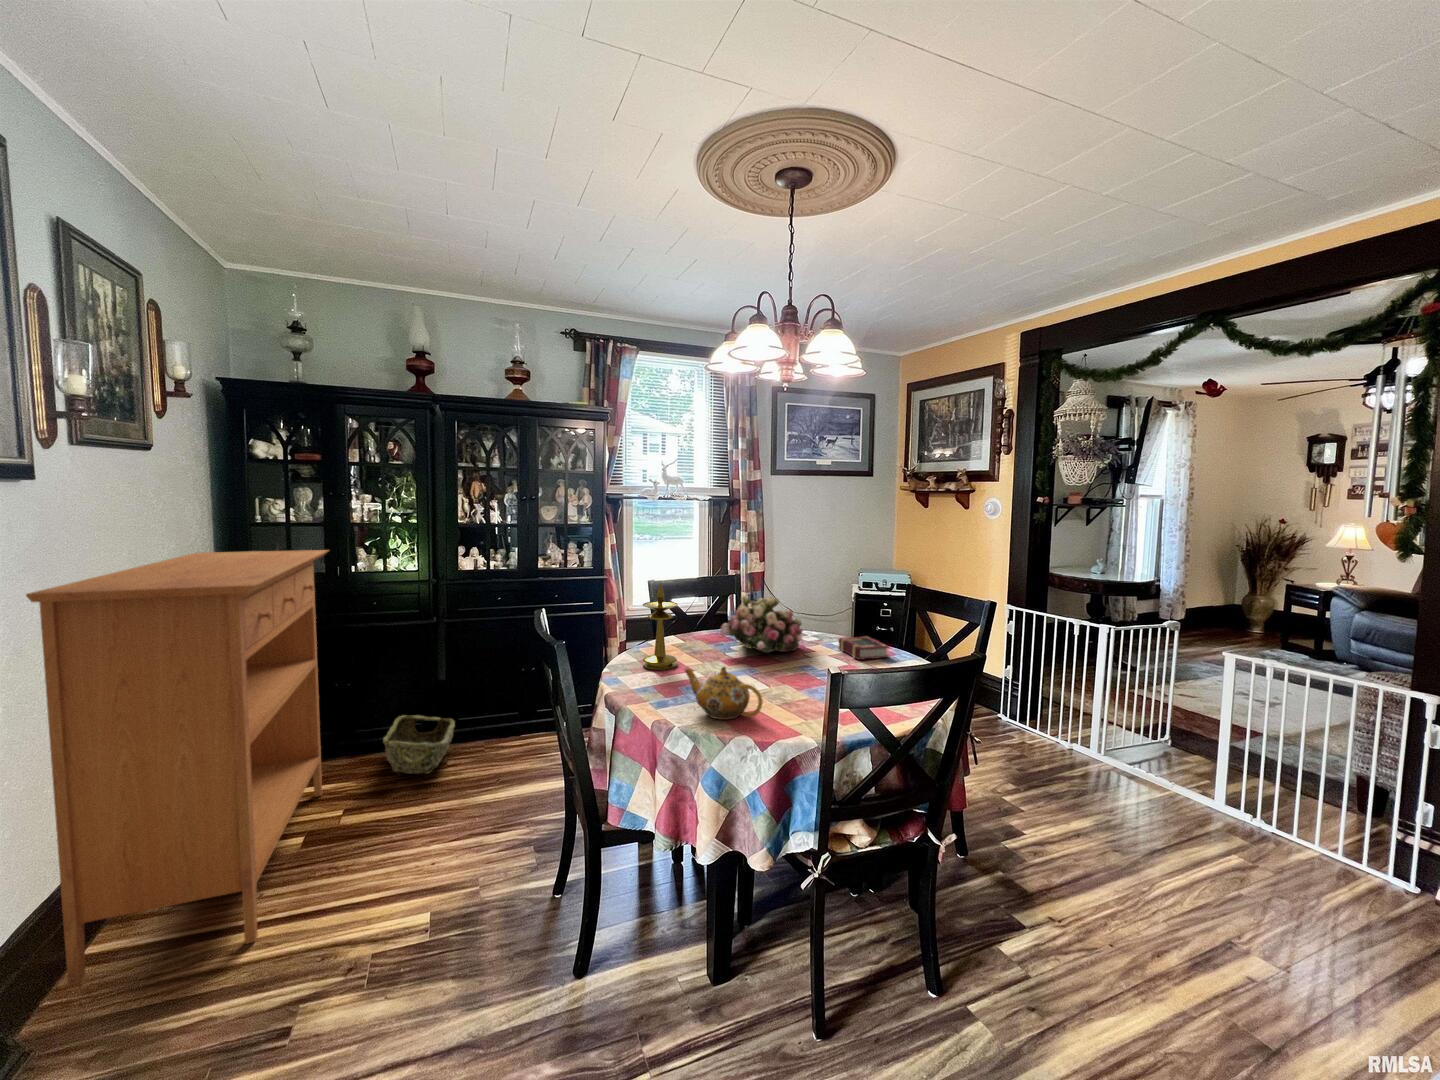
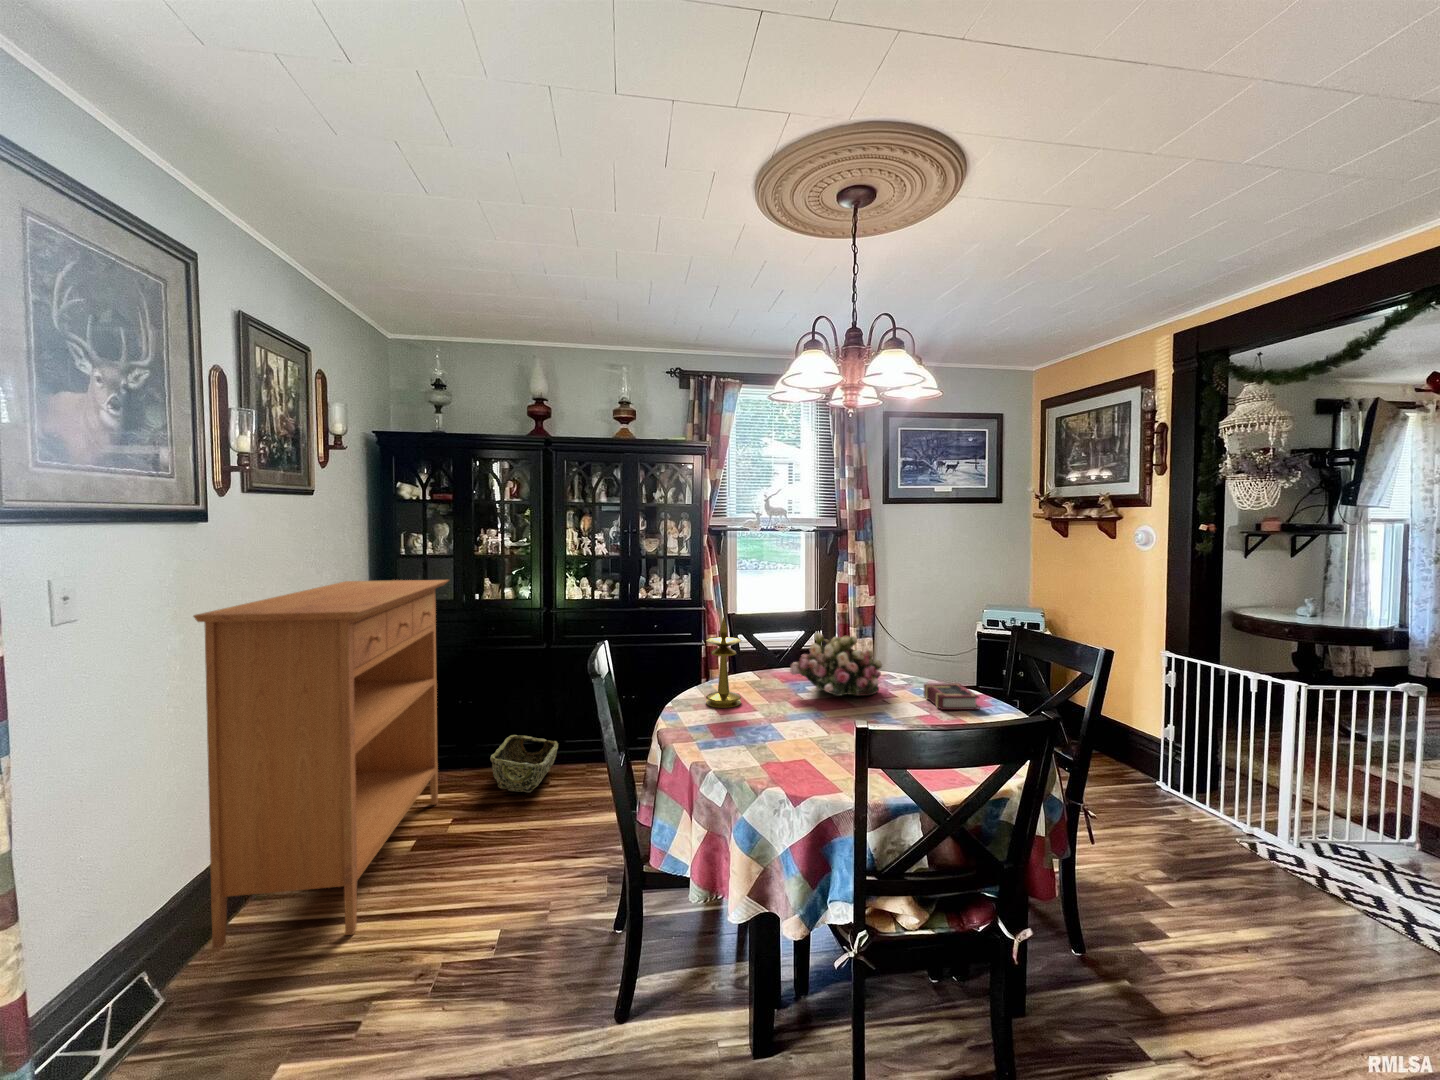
teapot: present [685,667,763,720] -> none [728,709,803,767]

